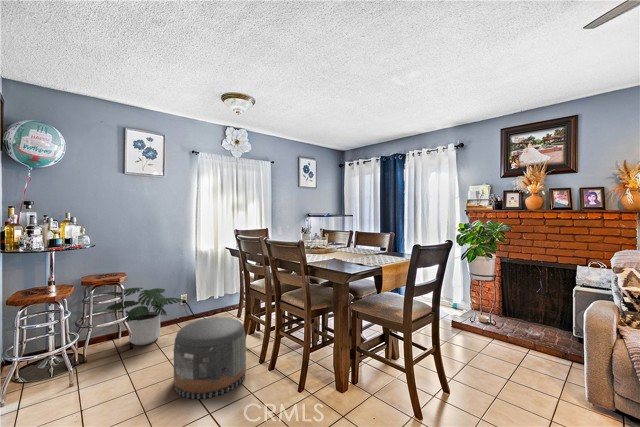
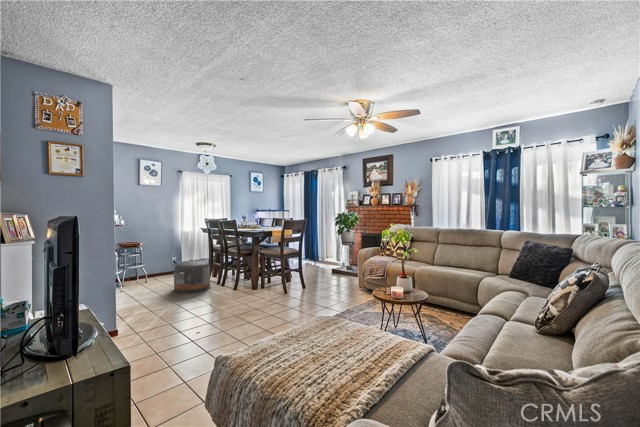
potted plant: present [106,288,183,345] -> none [132,250,175,281]

